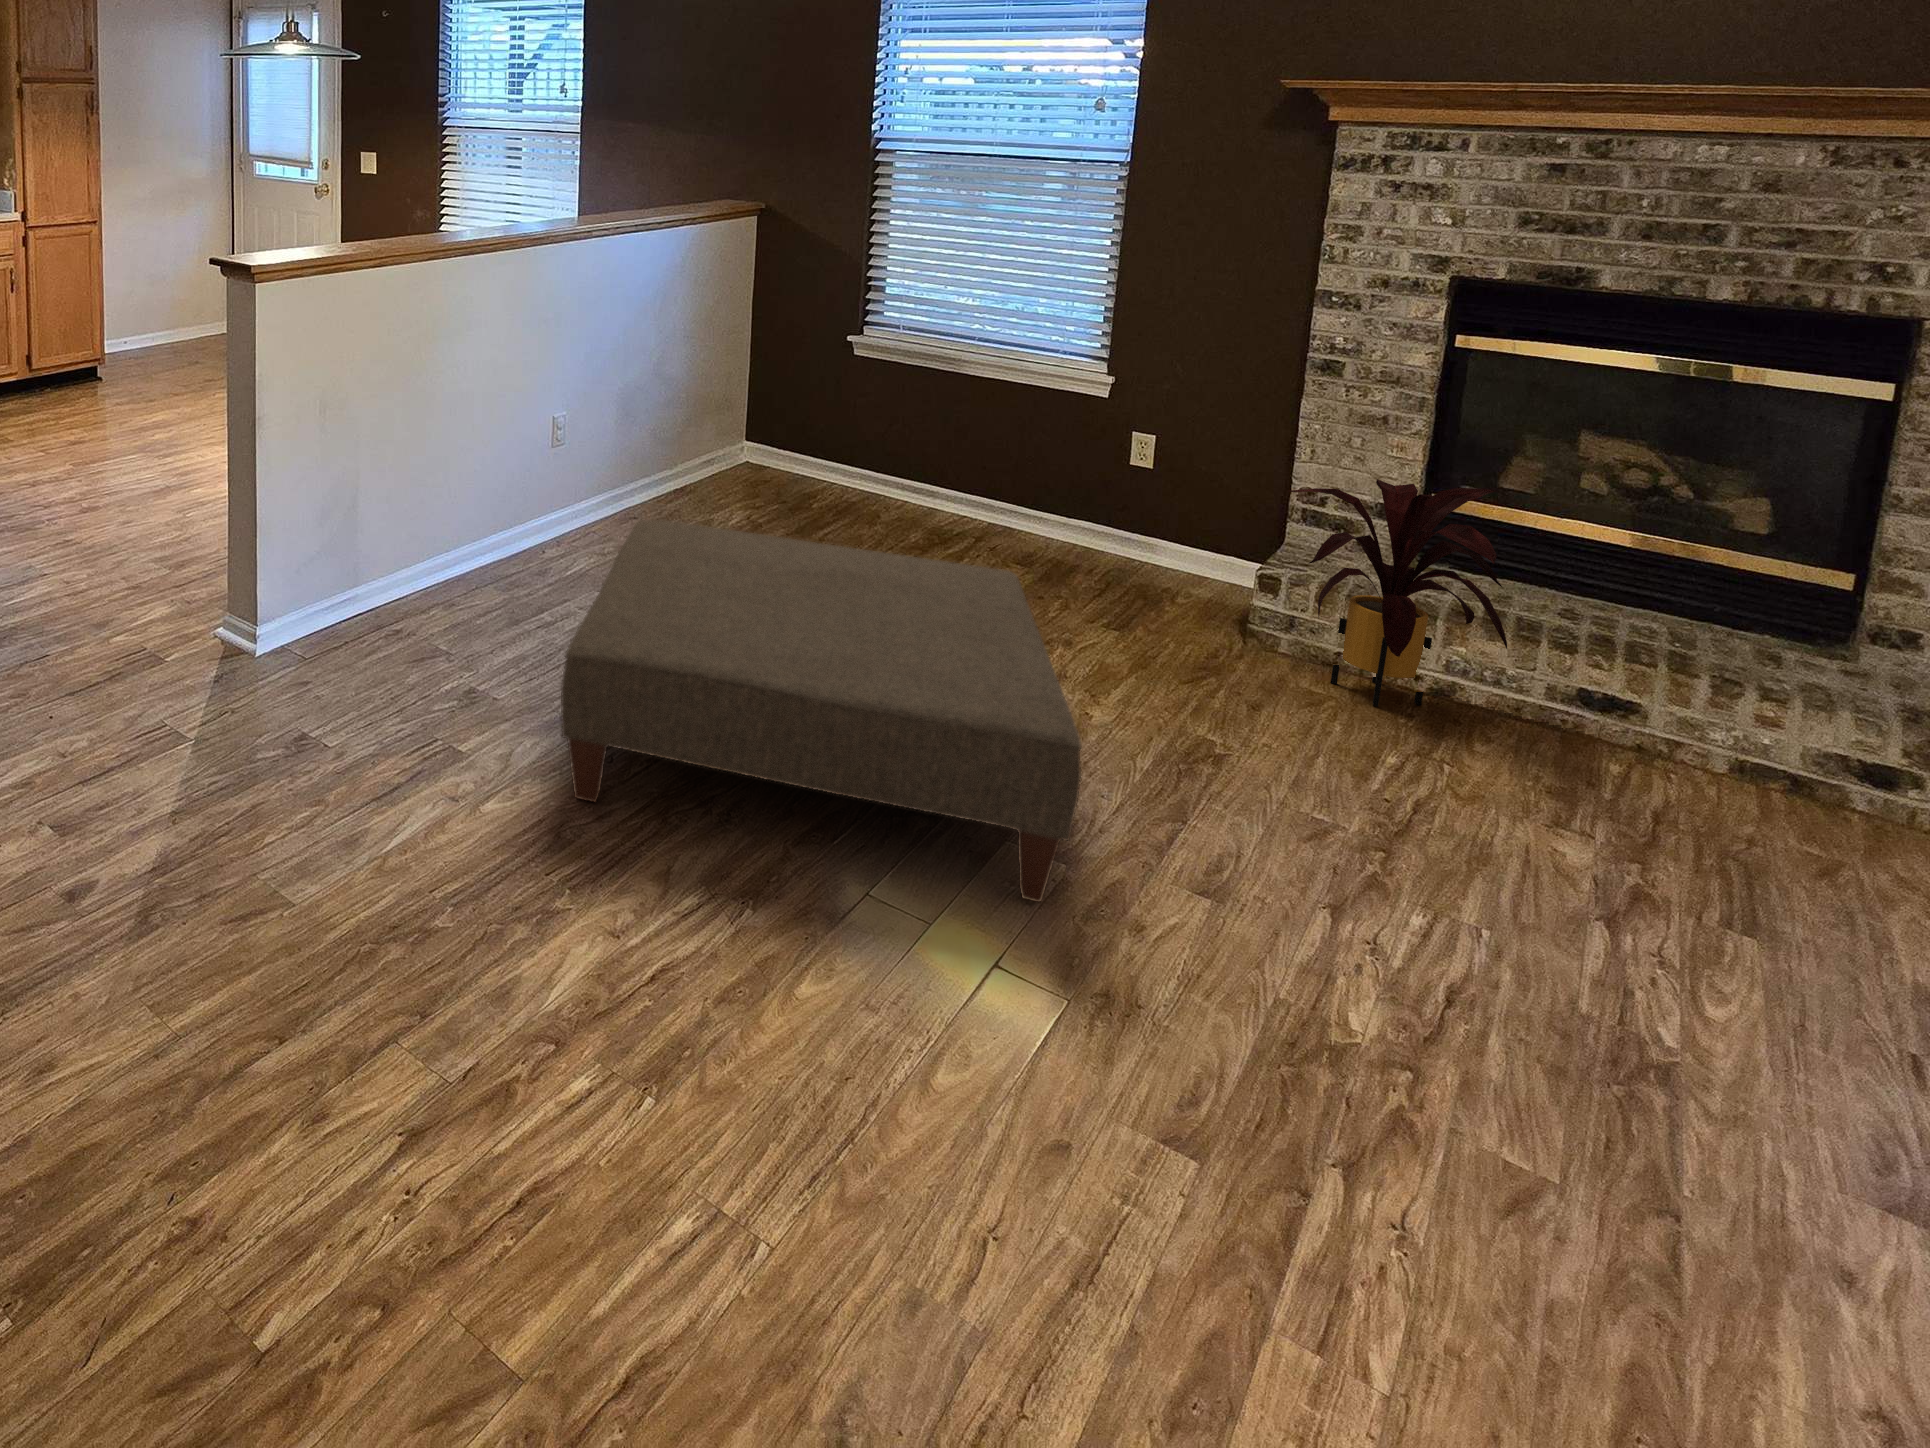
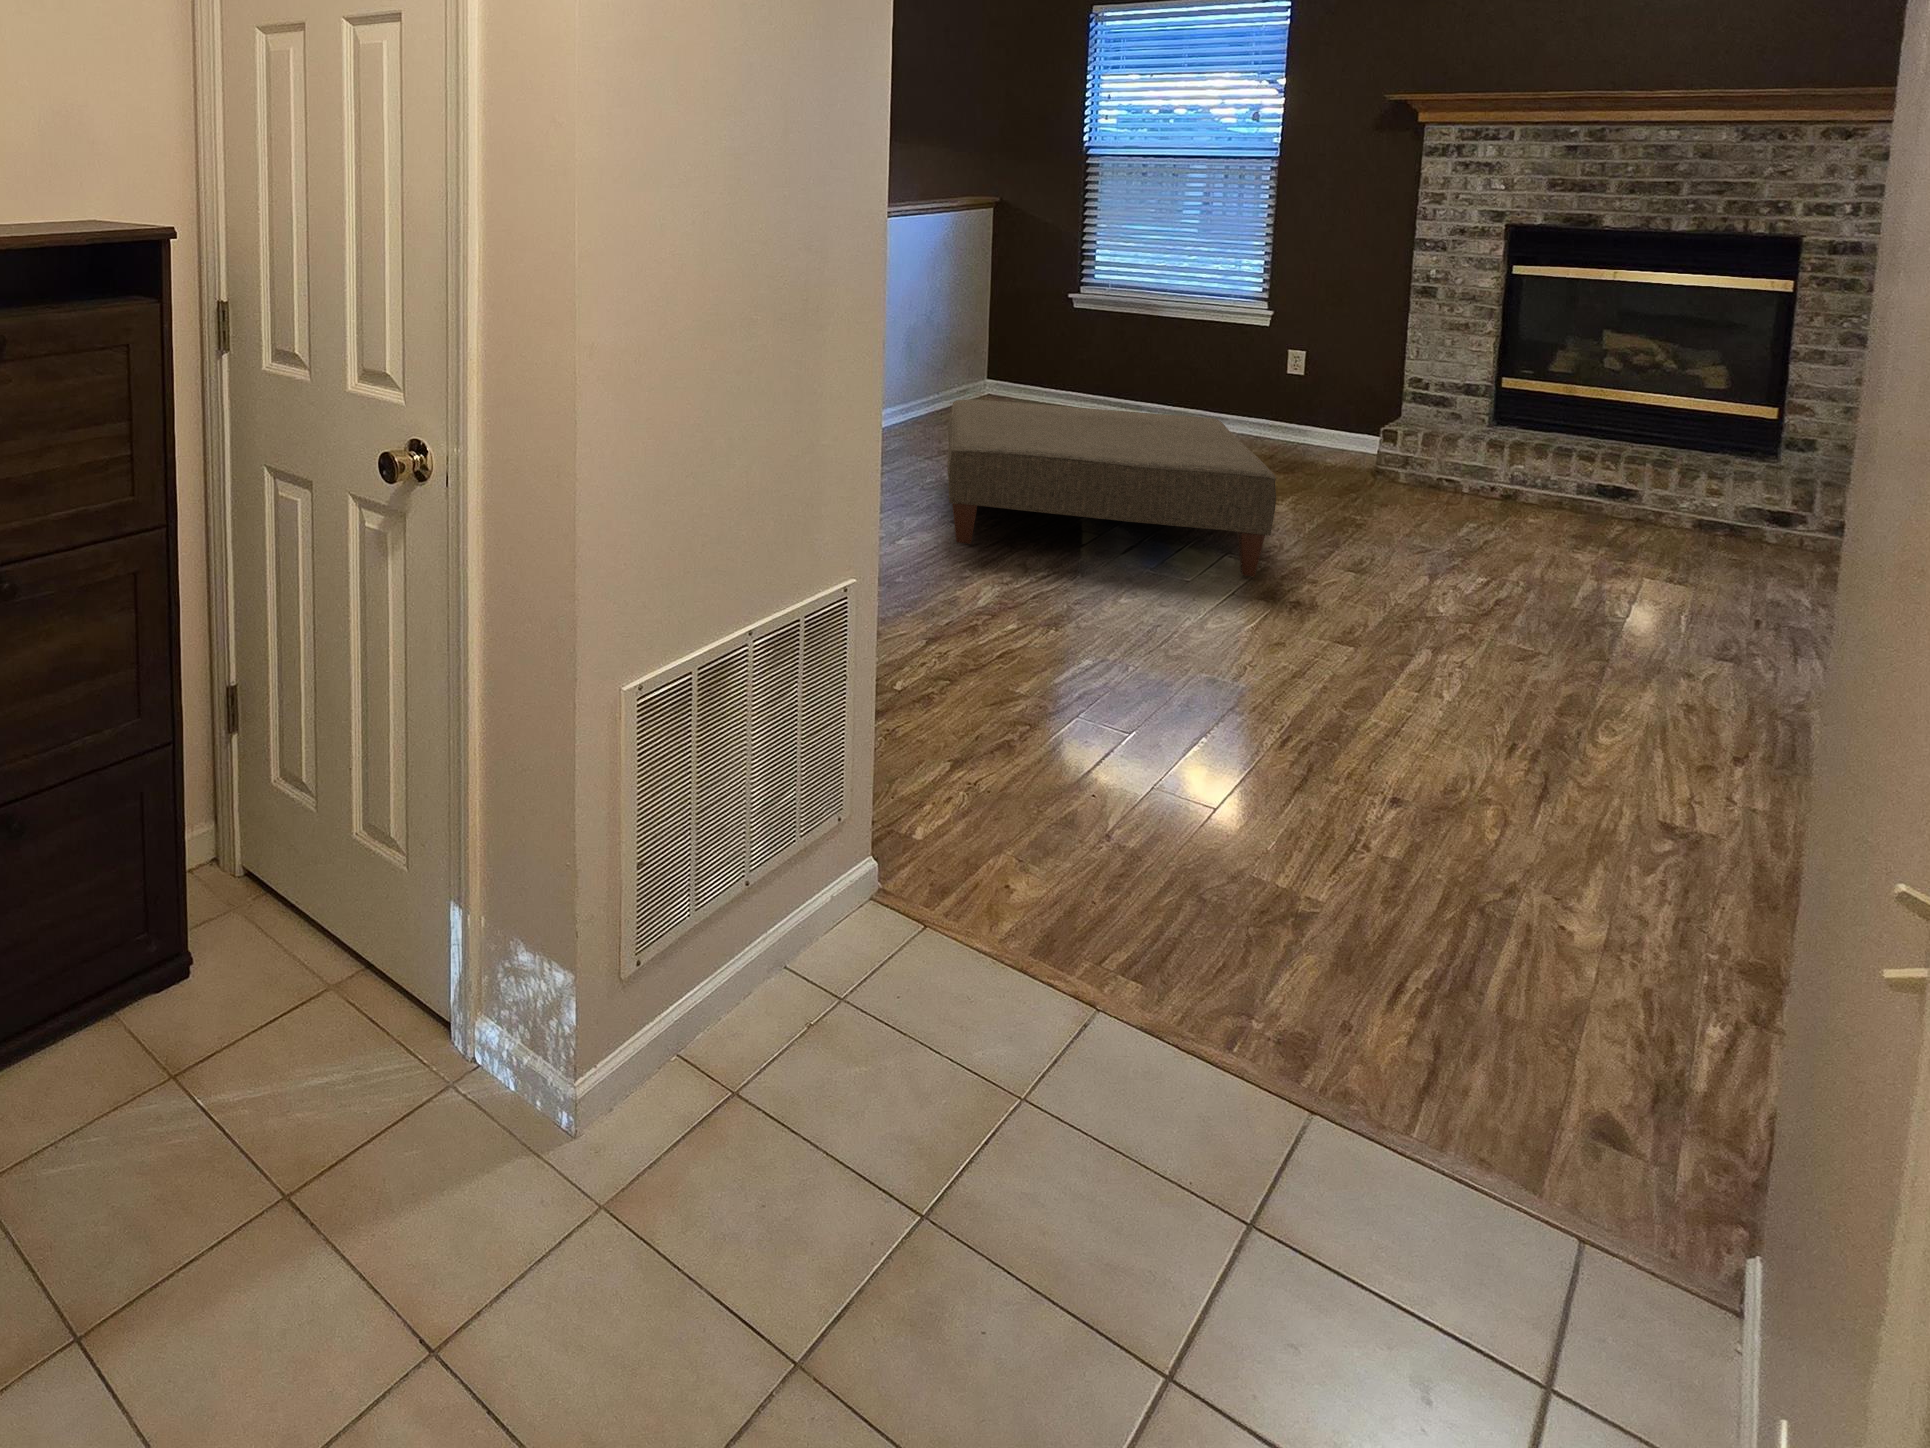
house plant: present [1289,479,1507,707] -> none [1400,361,1548,507]

